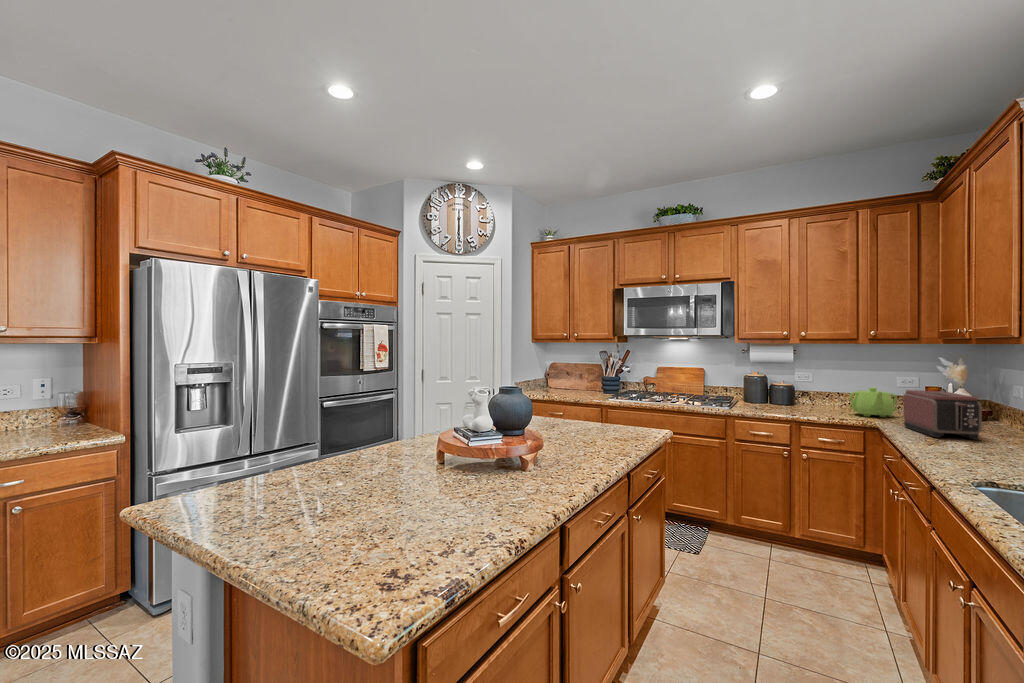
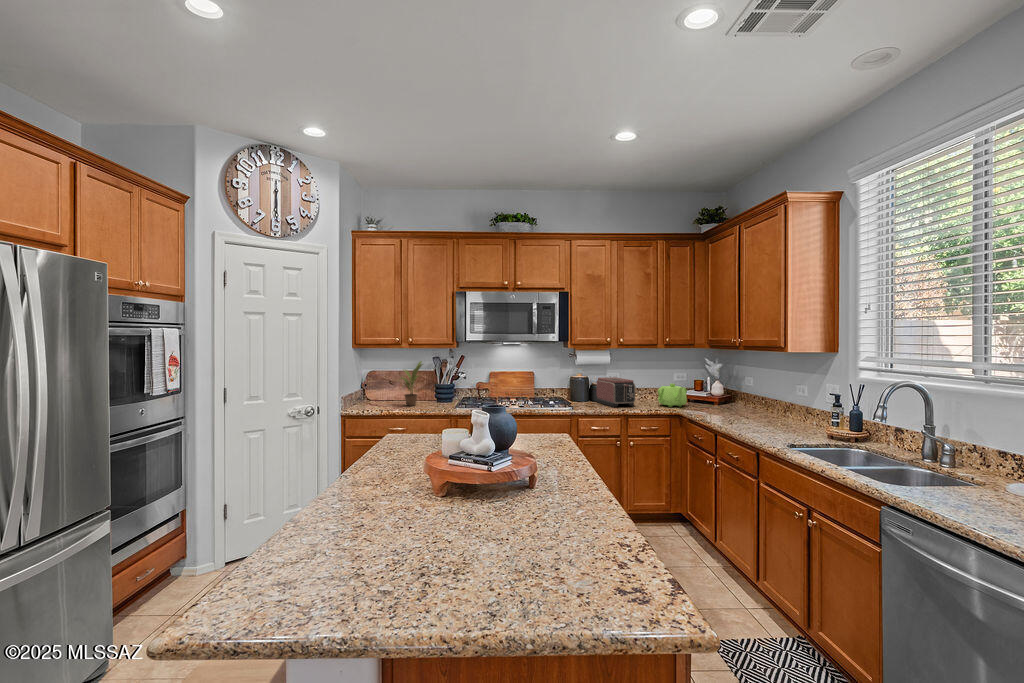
potted plant: none [563,355,588,395] -> present [401,361,423,406]
toaster: present [904,390,982,439] -> present [597,377,635,407]

